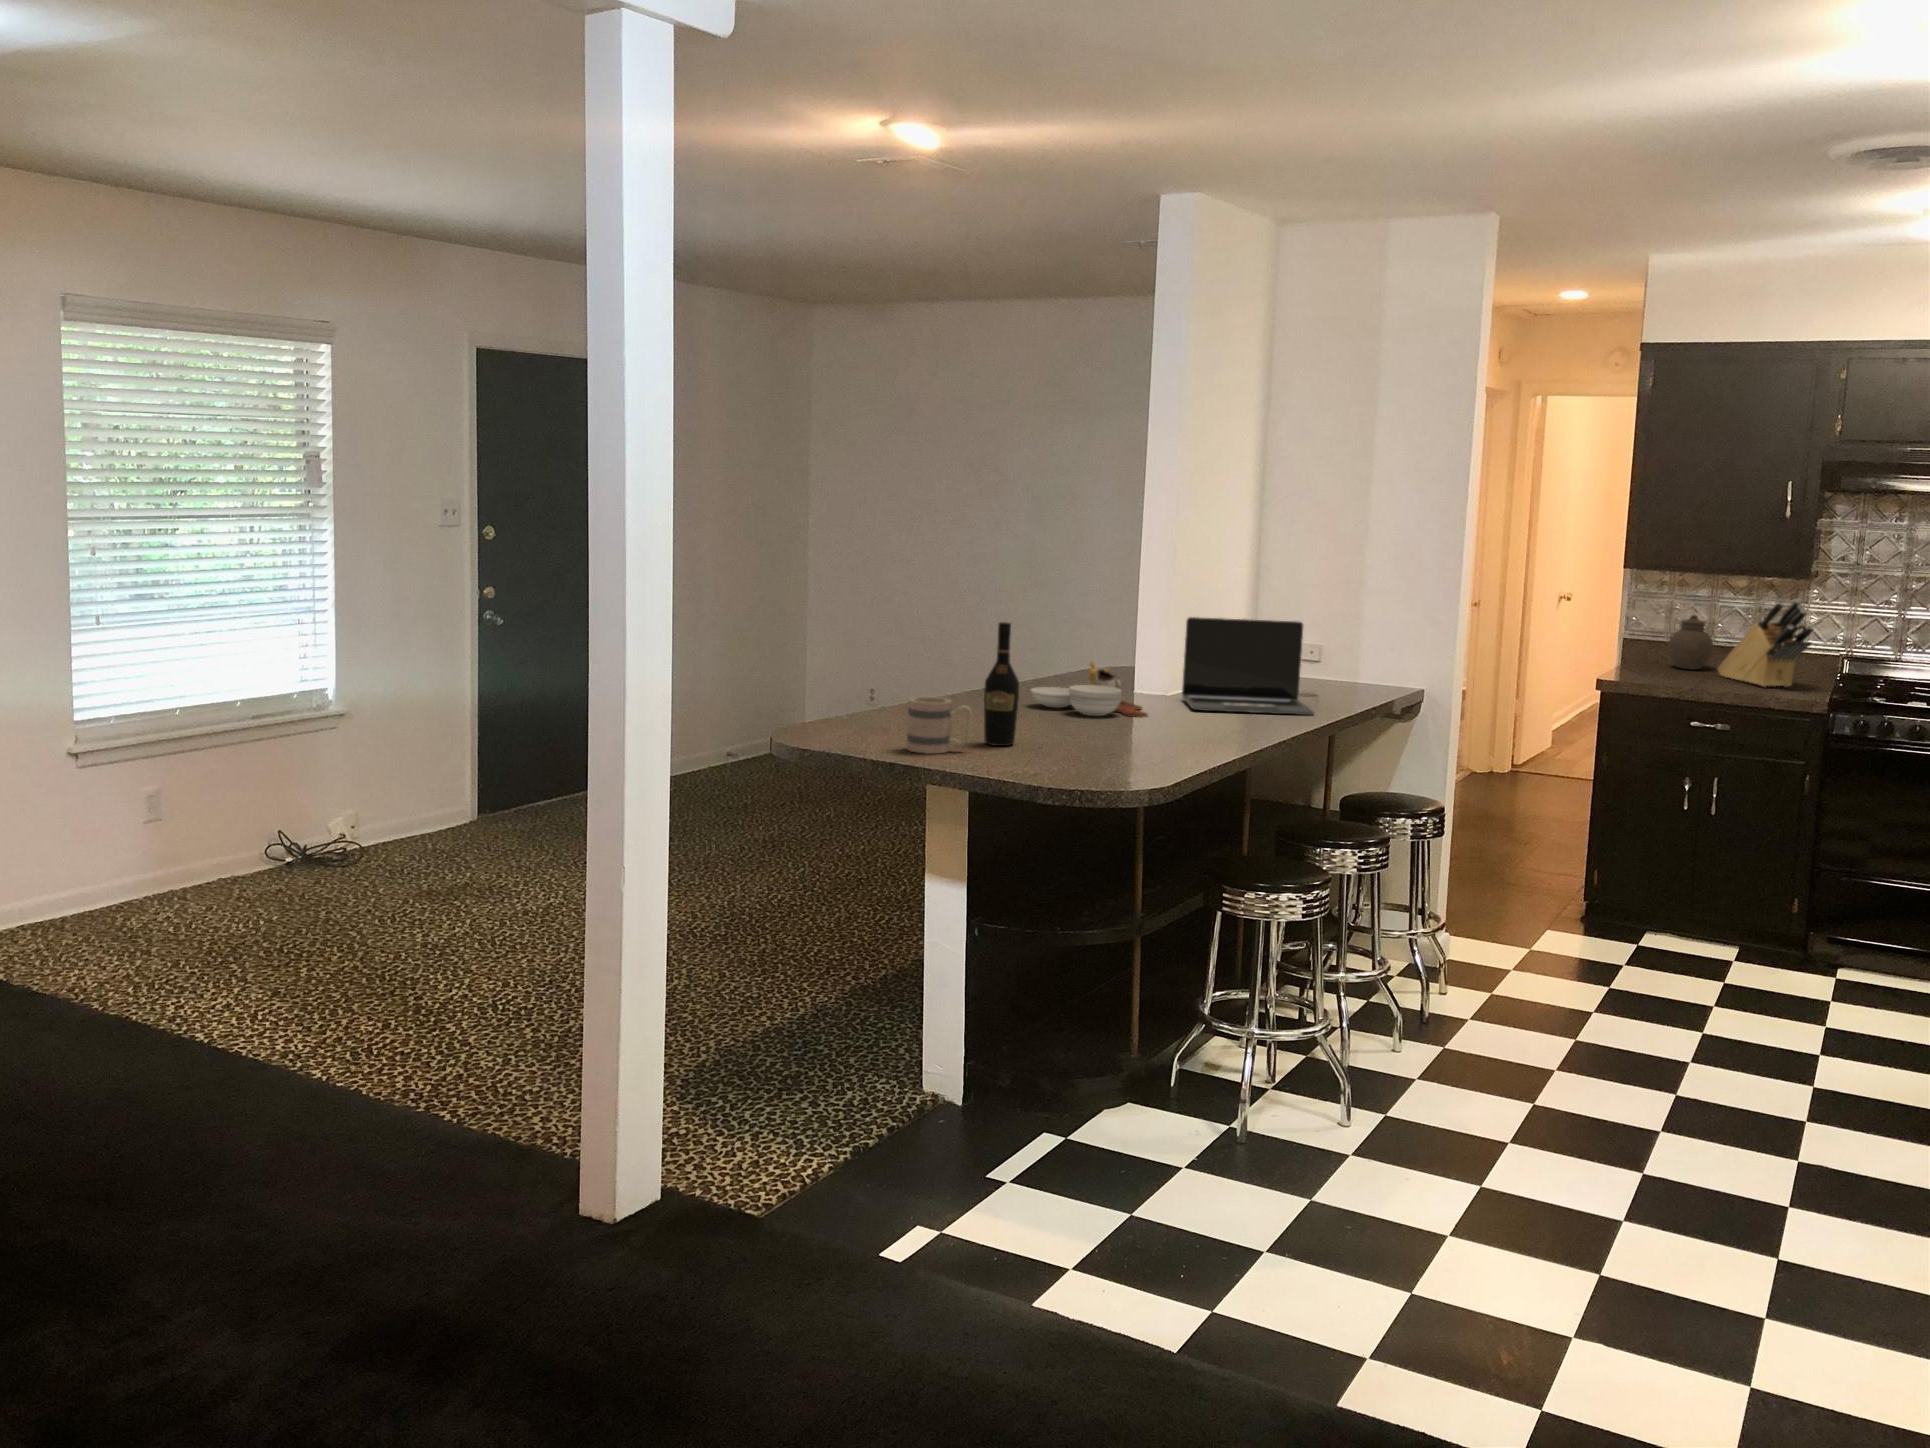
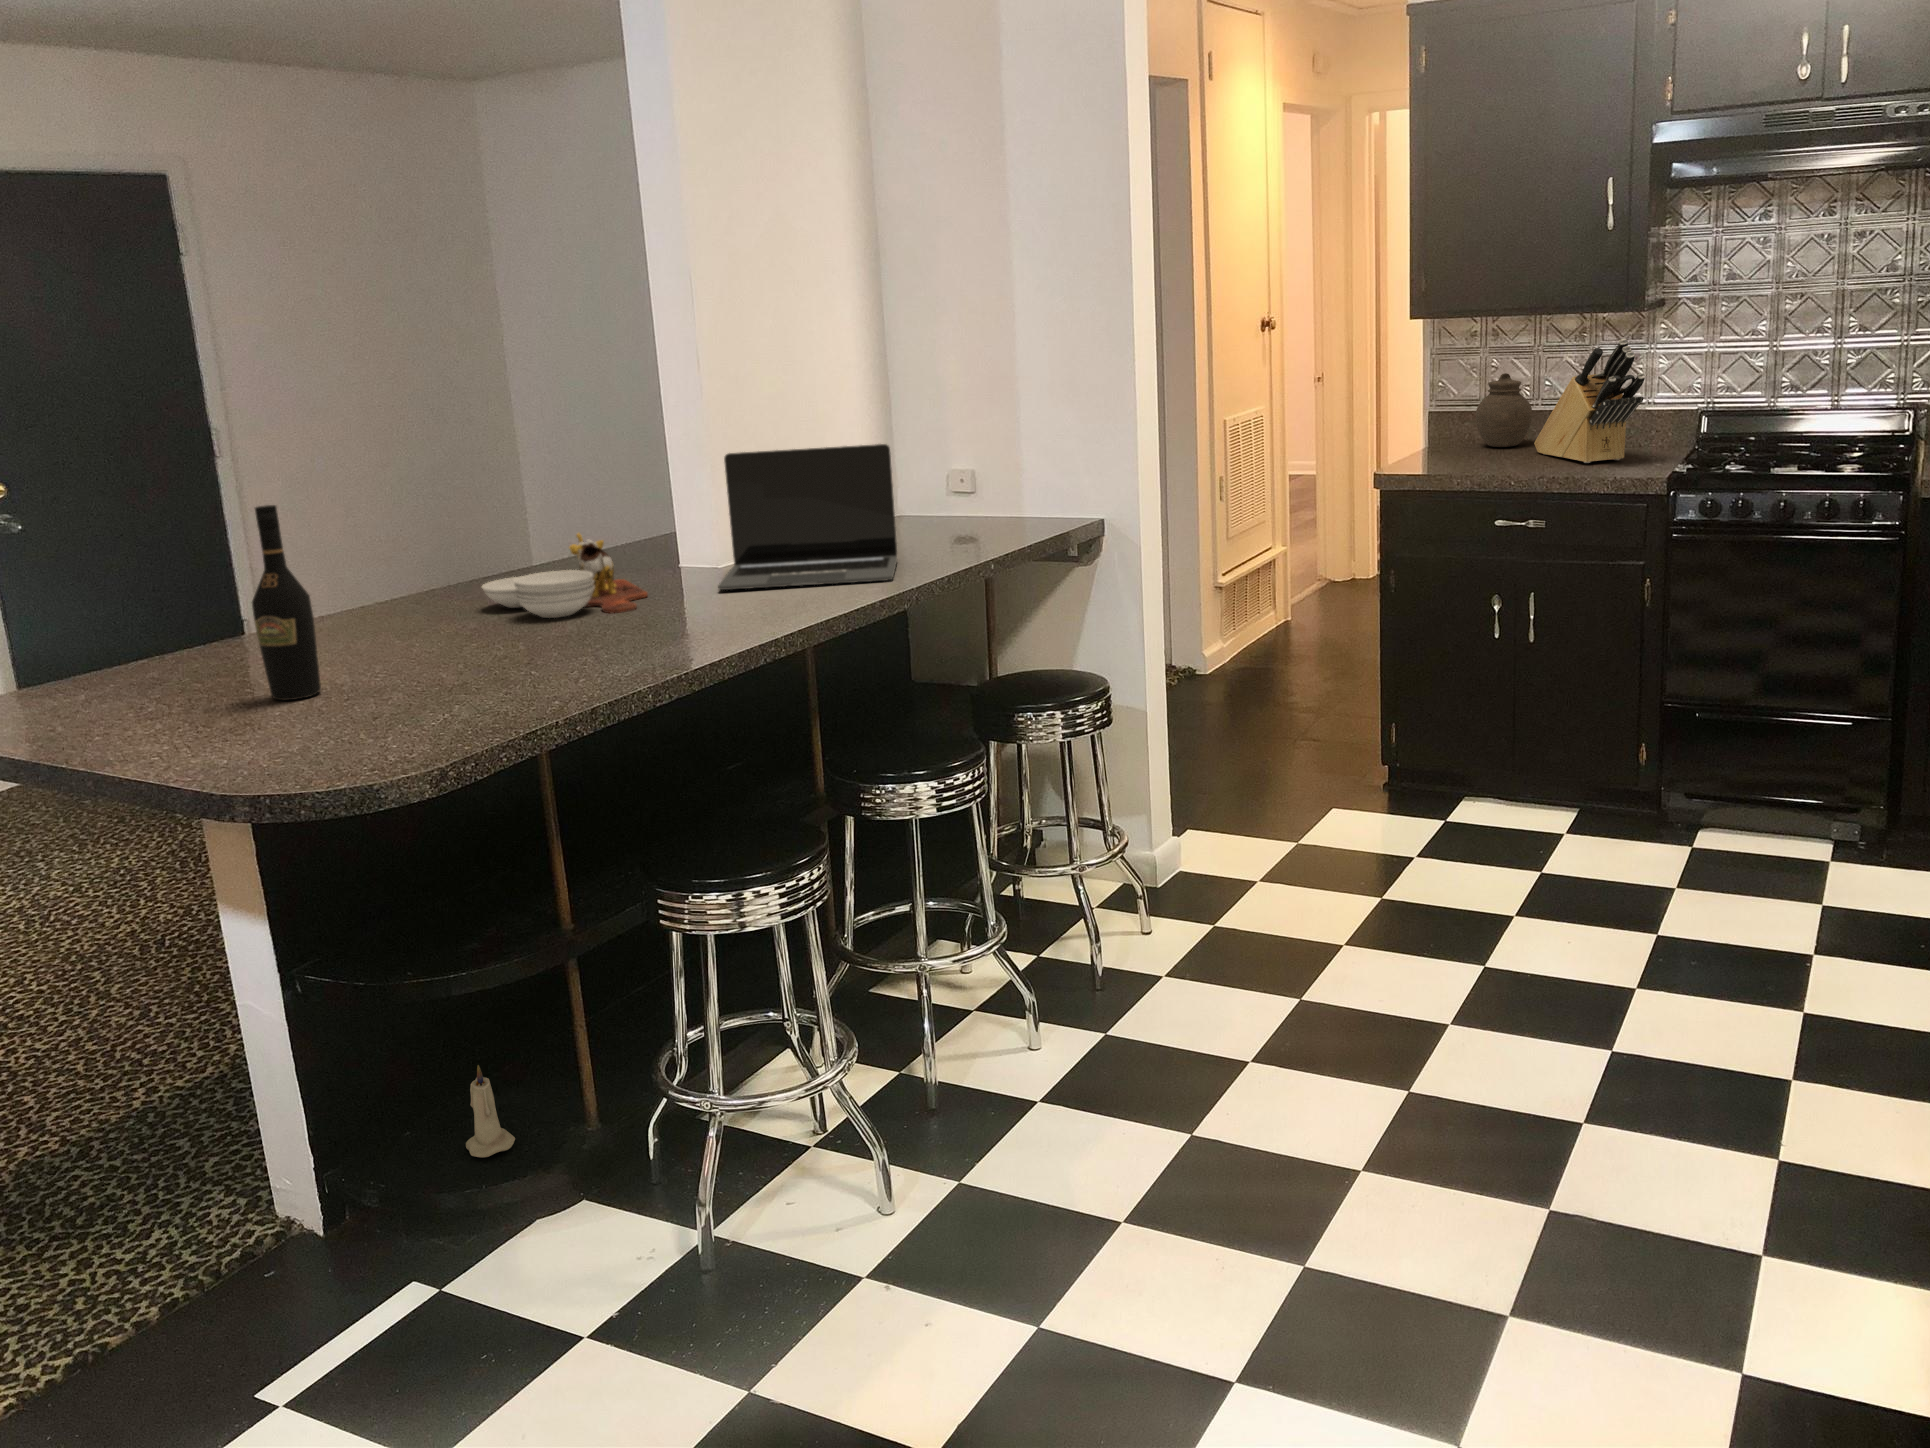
mug: present [906,697,972,754] -> none [97,637,211,732]
candle: none [1058,1000,1091,1062] -> present [466,1065,515,1157]

